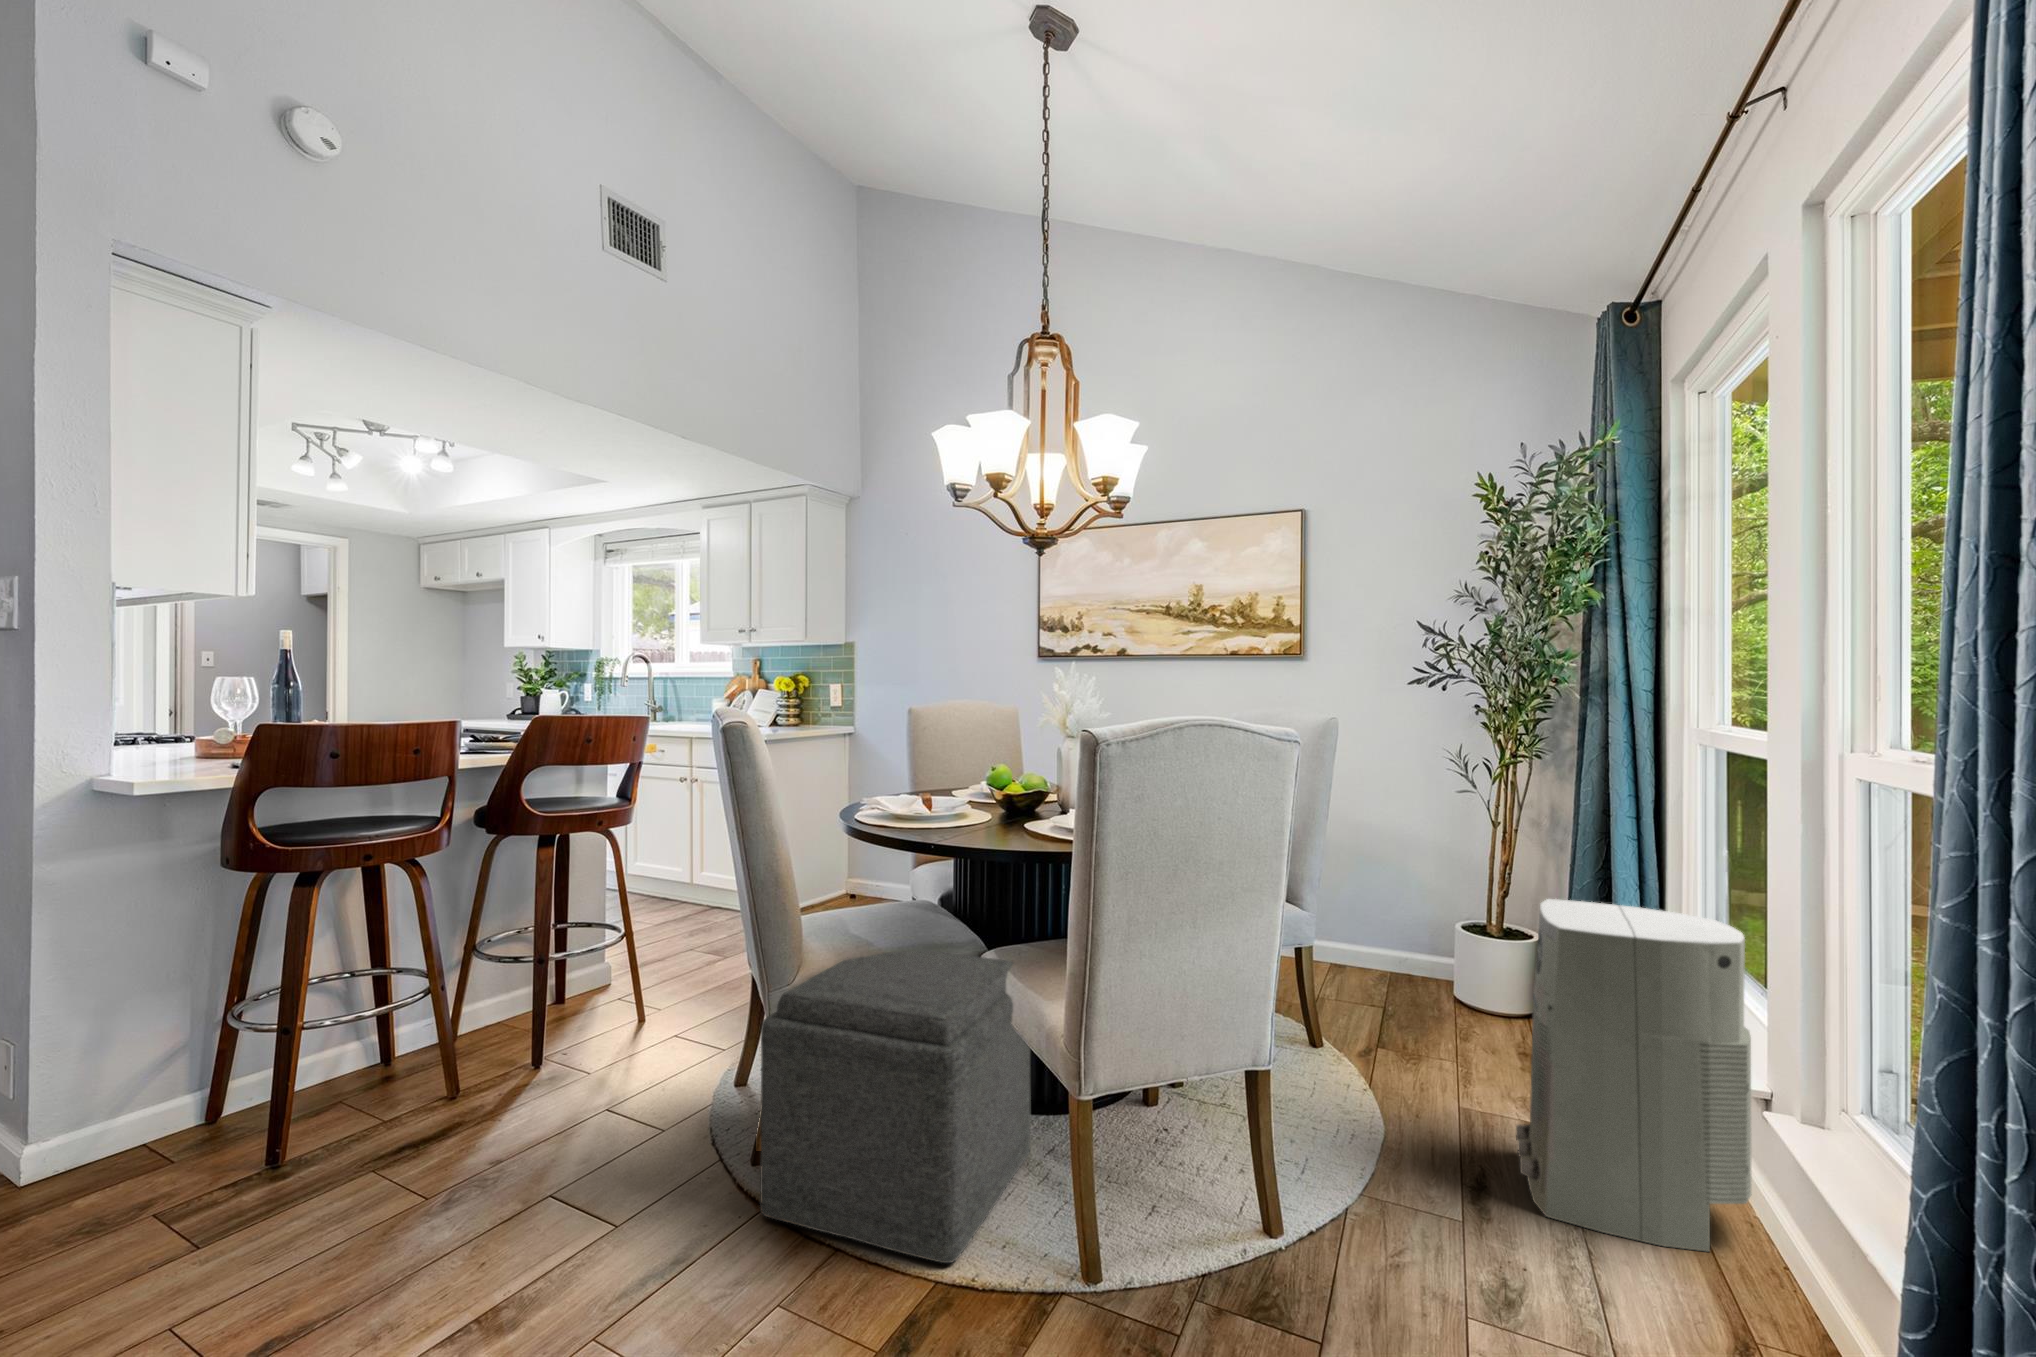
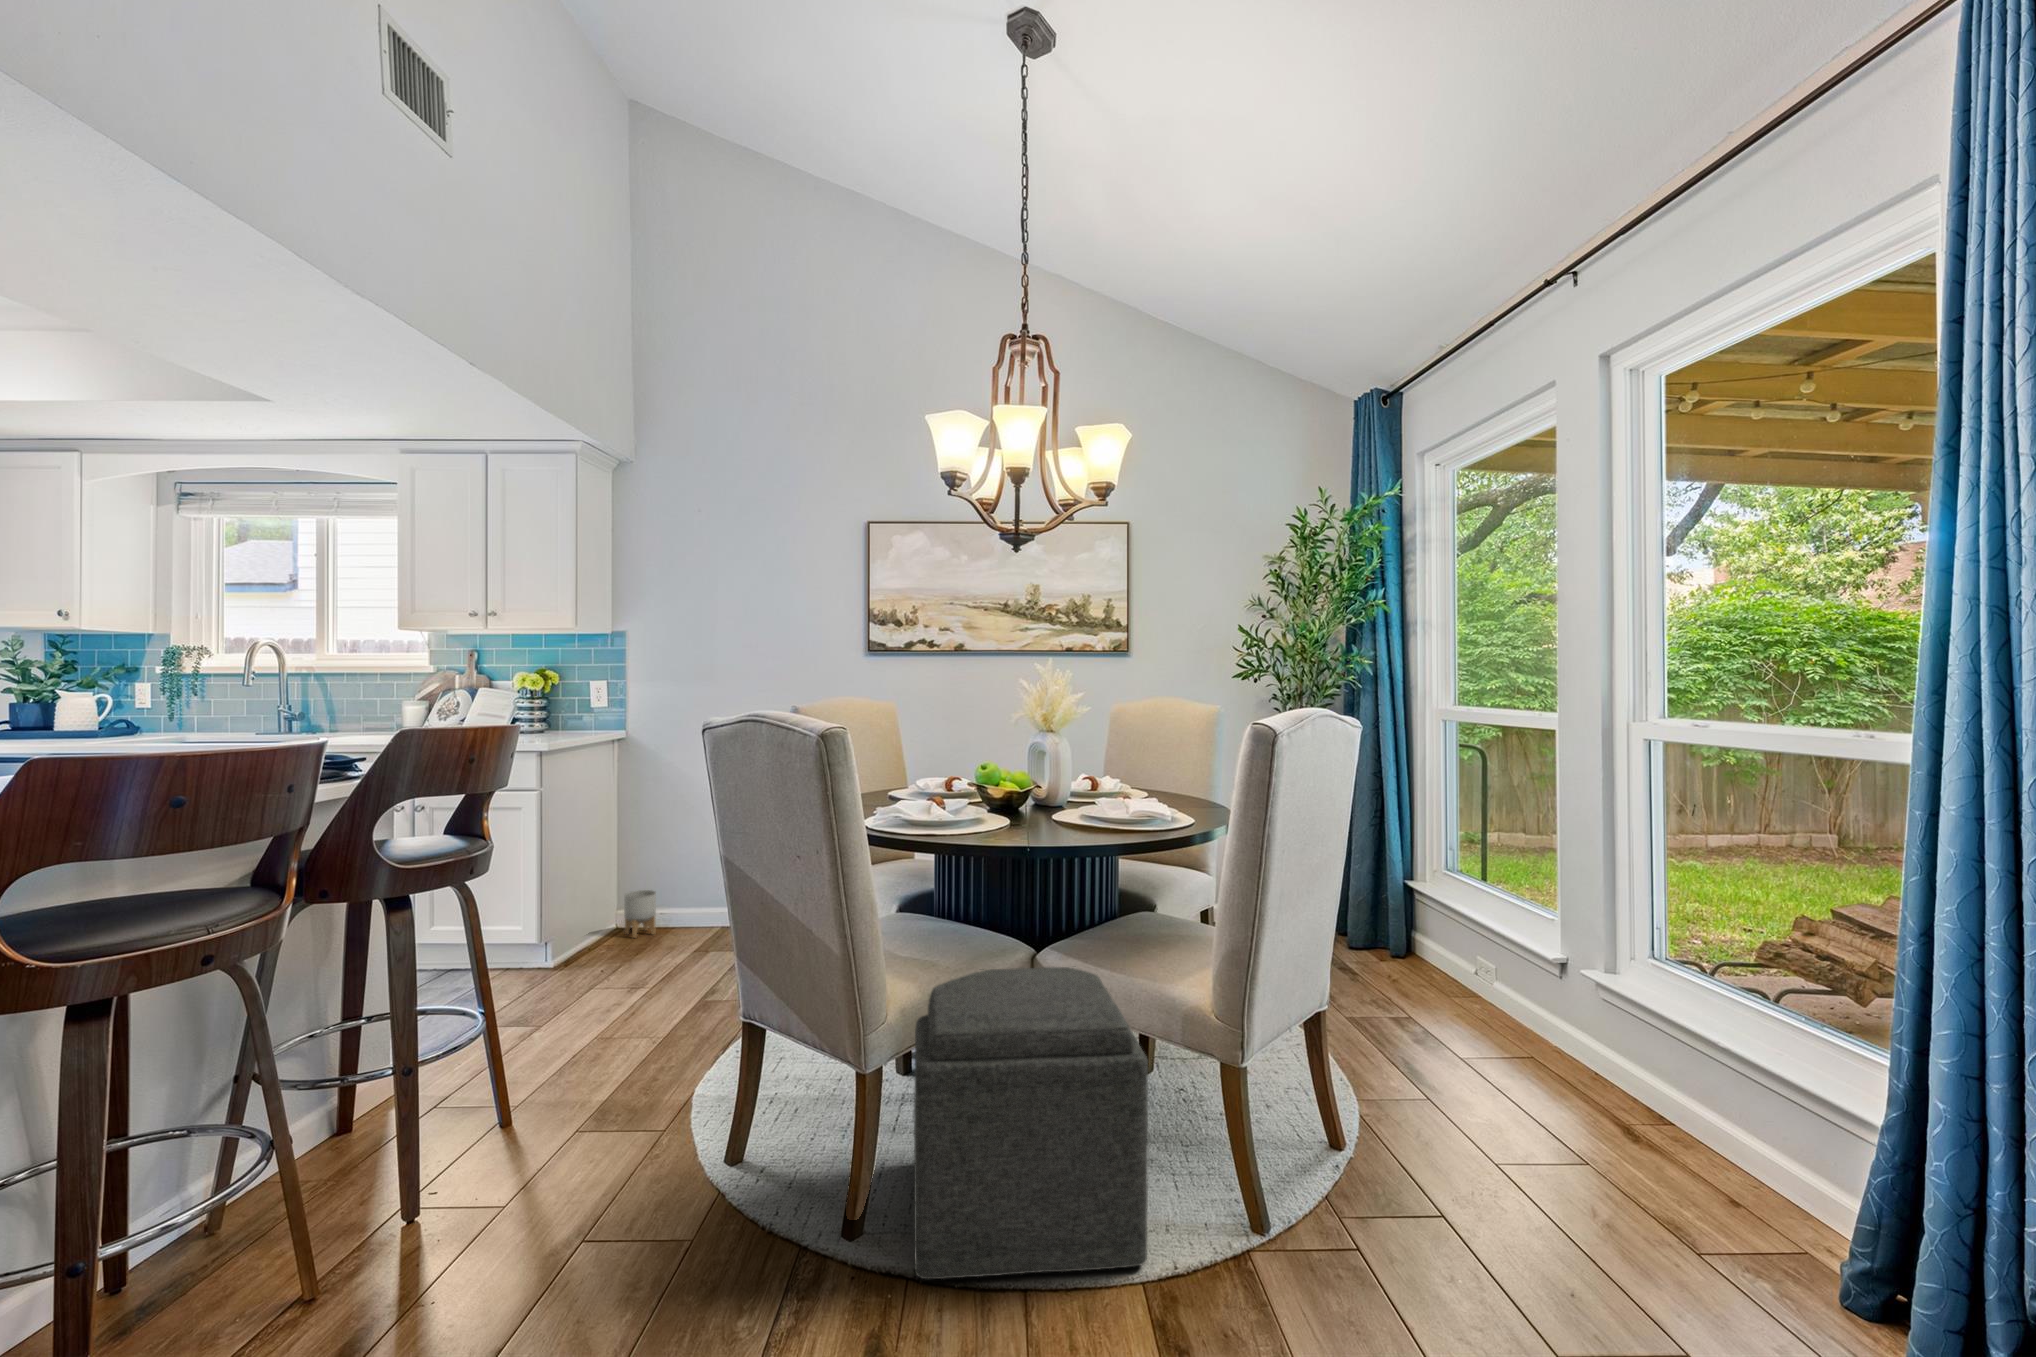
planter: none [850,860,876,900] -> present [624,890,656,938]
air purifier: present [1516,899,1751,1252] -> none [1438,856,1610,1104]

